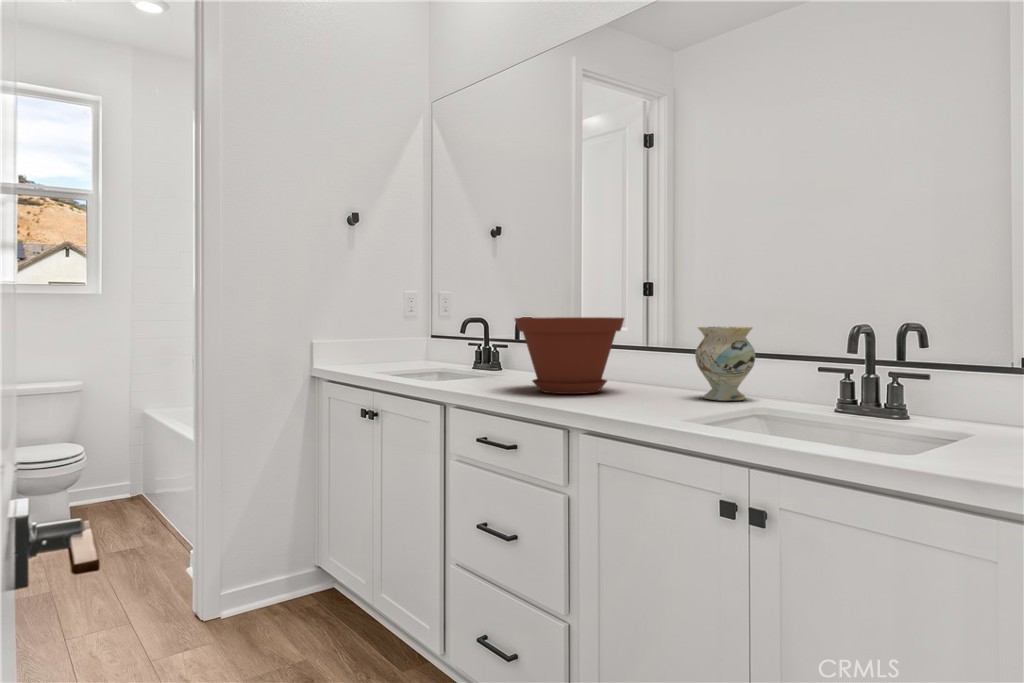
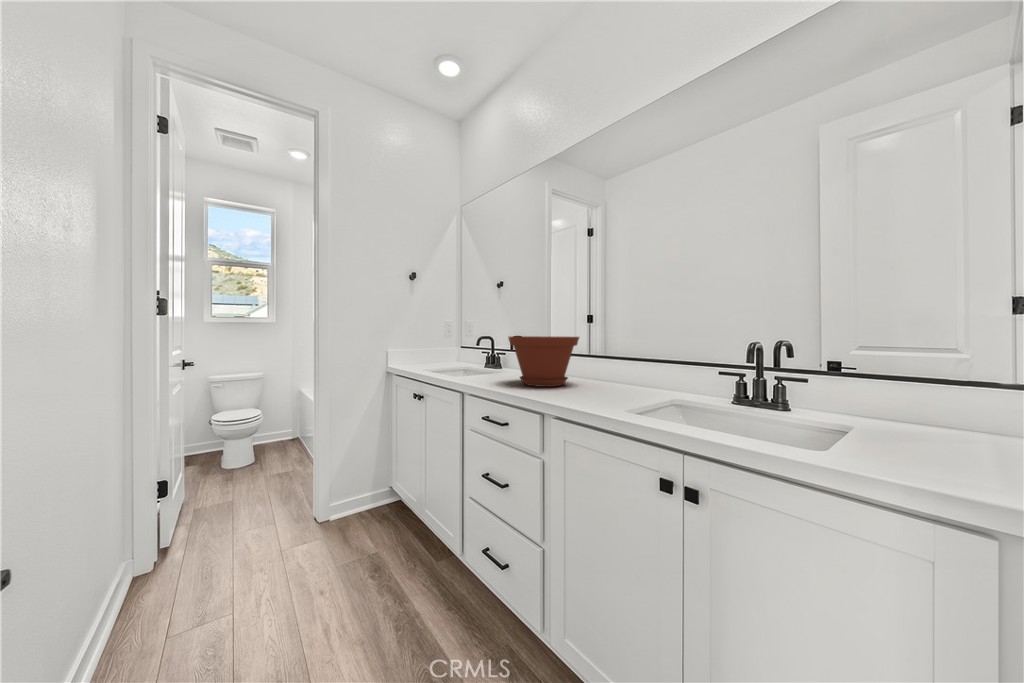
vase: present [695,327,755,401] -> none [628,343,669,393]

